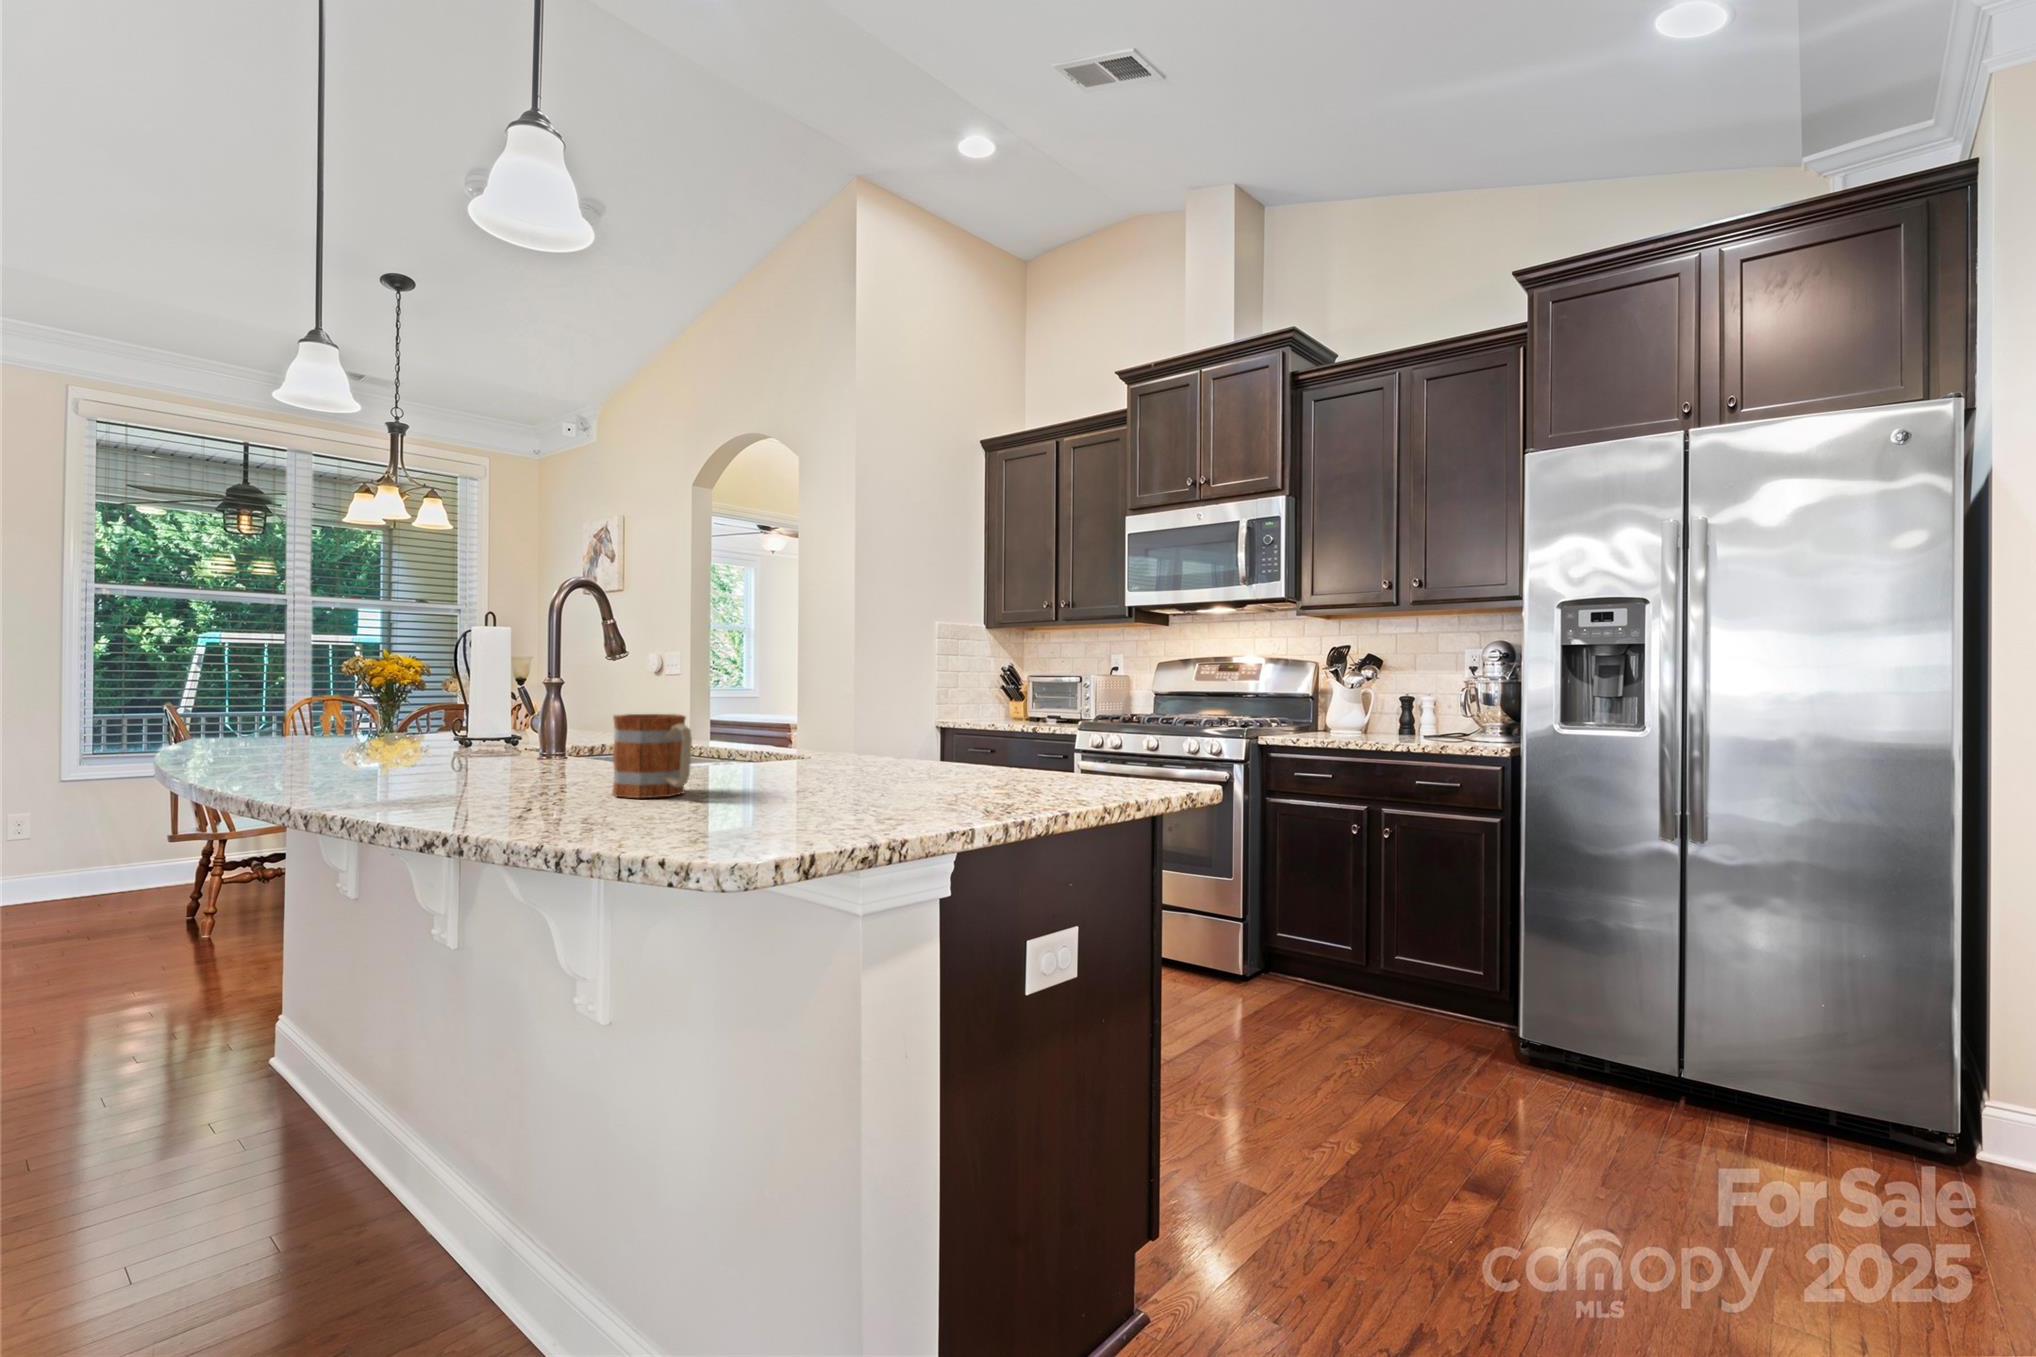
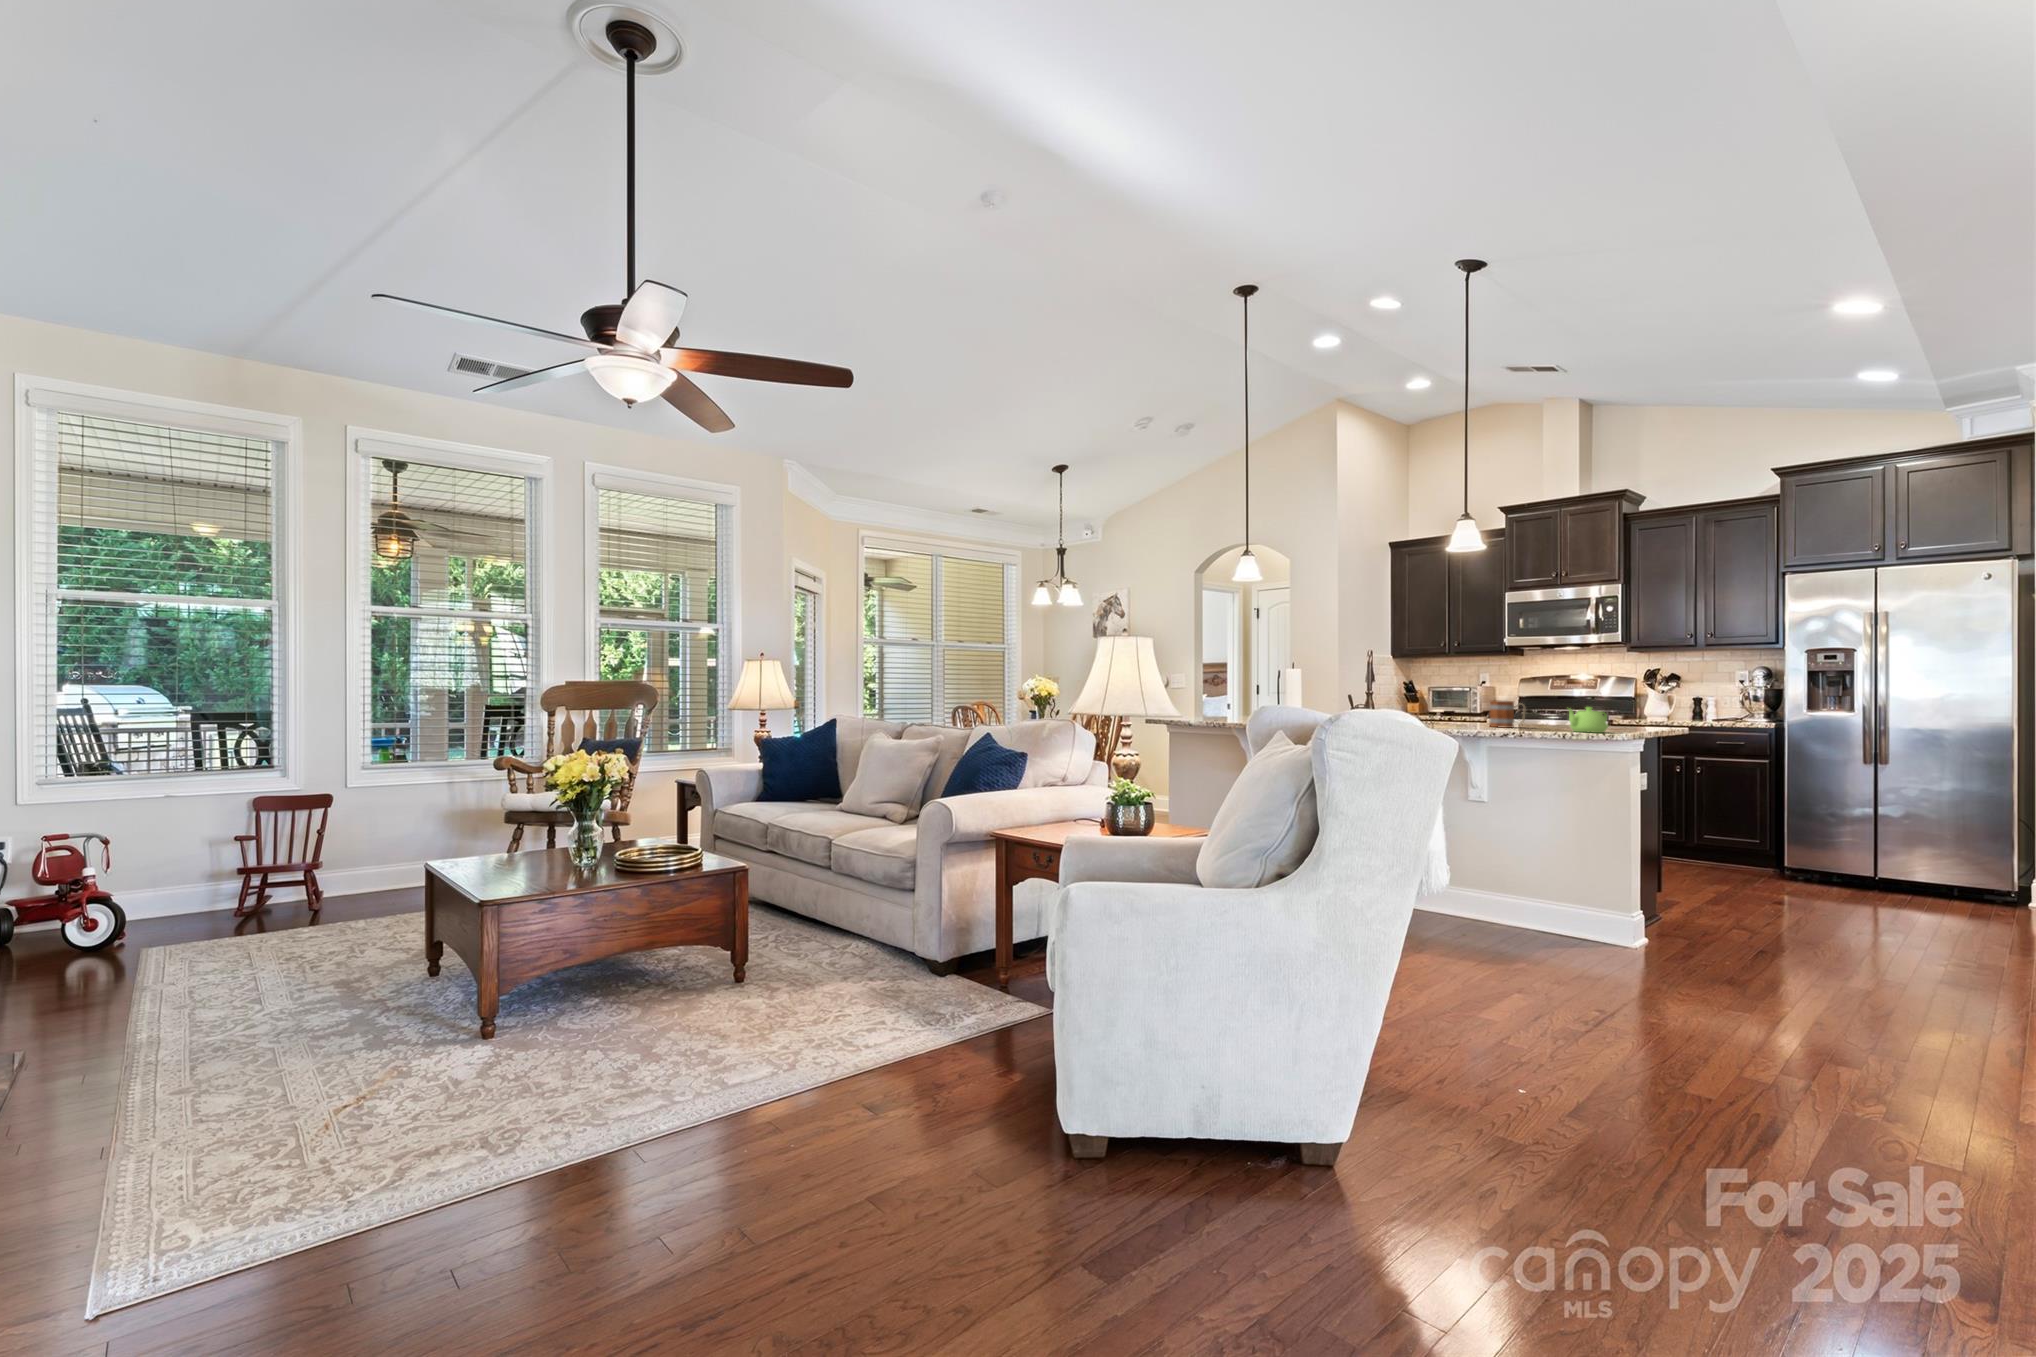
teapot: none [741,739,890,826] -> present [1568,707,1608,733]

